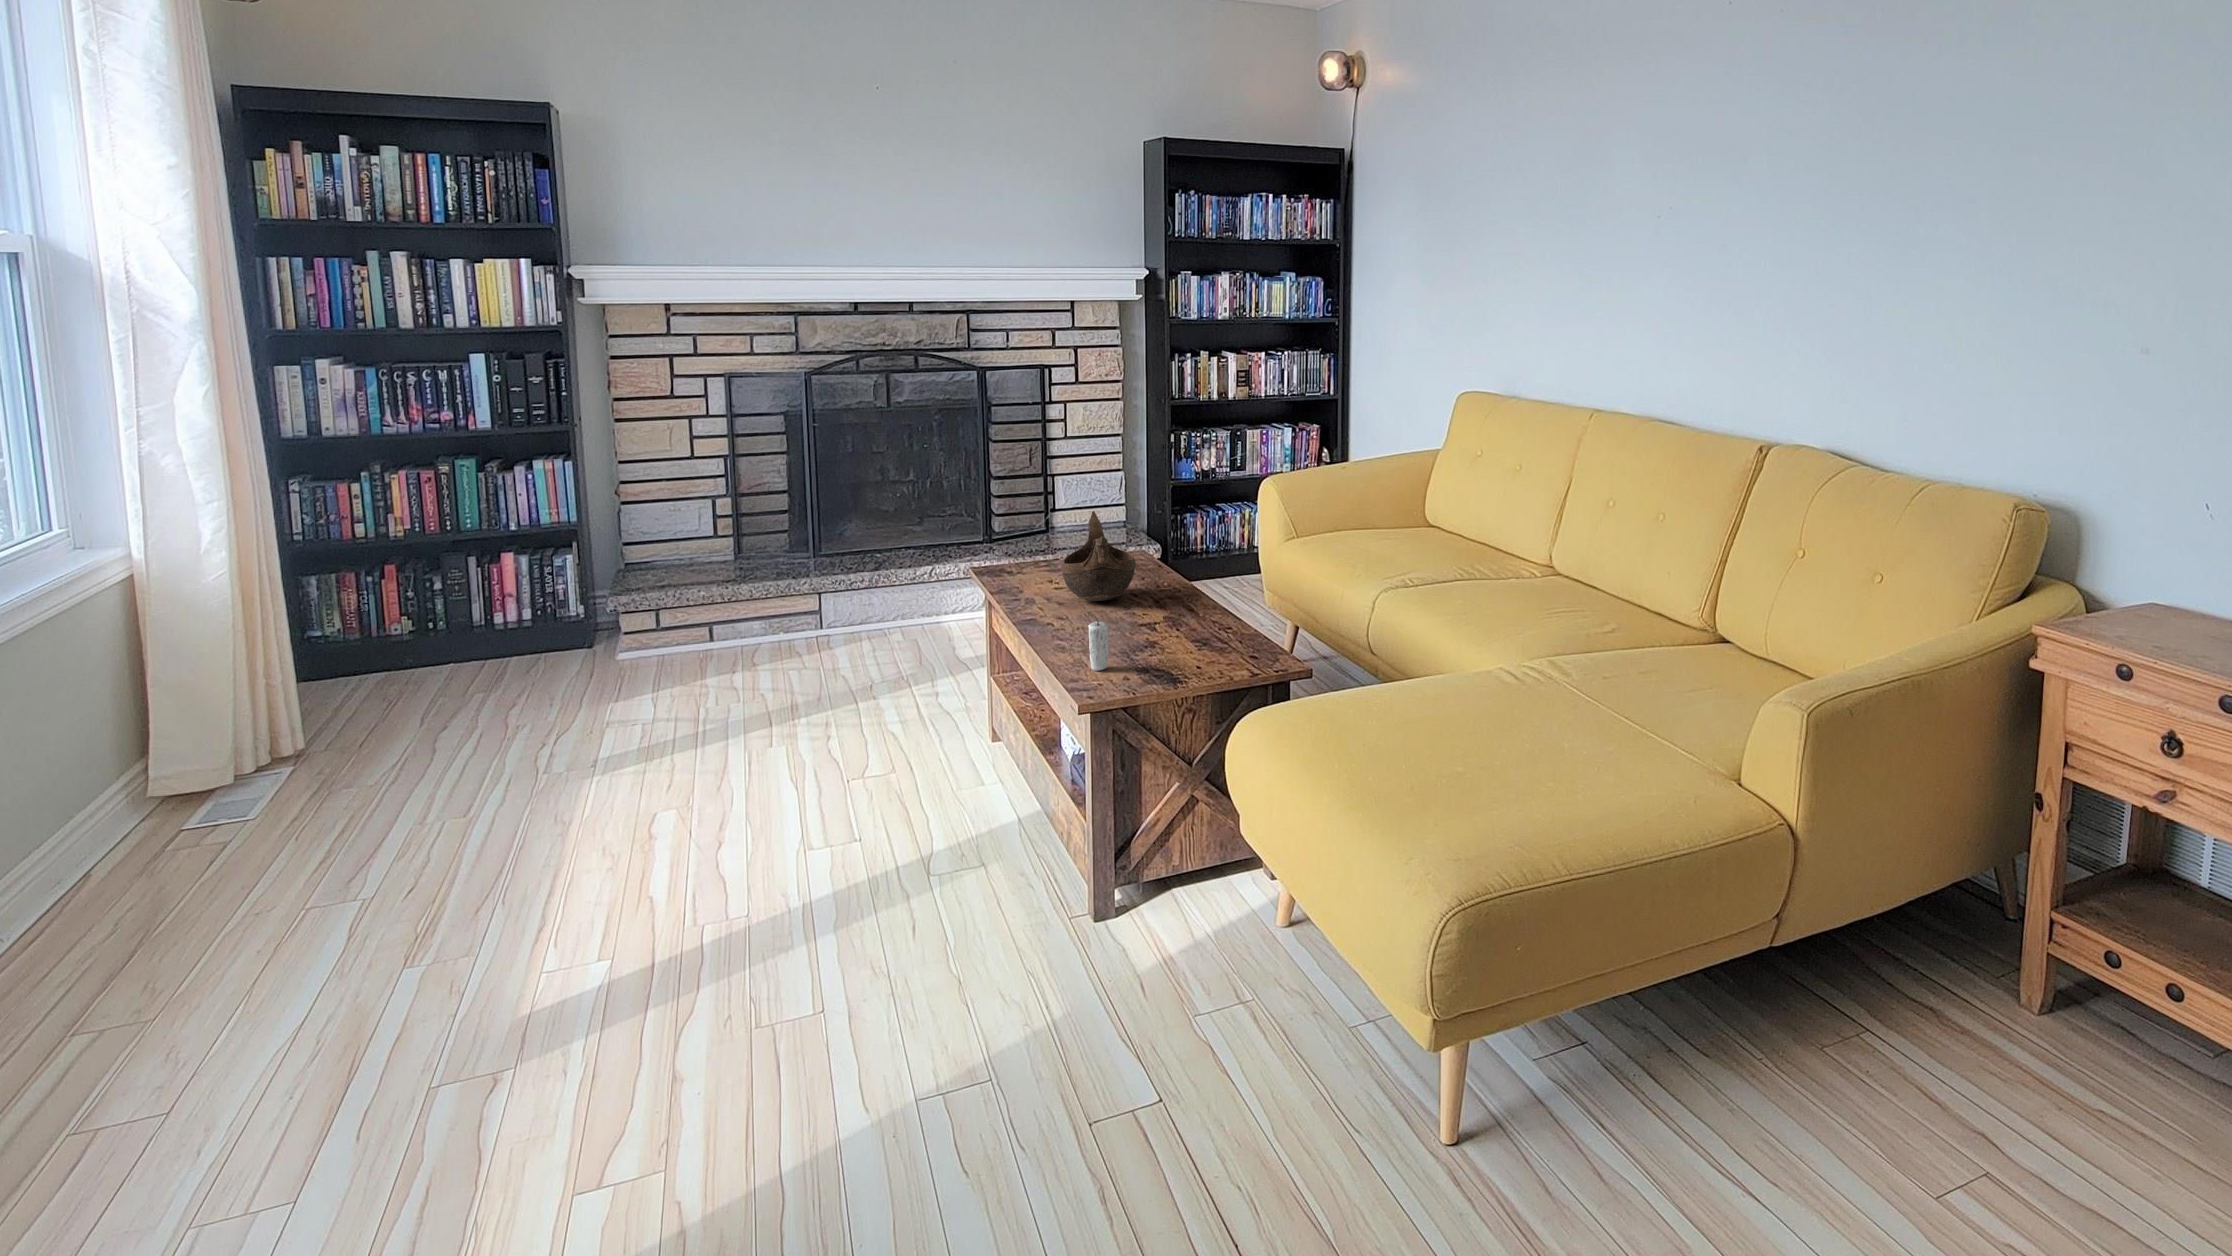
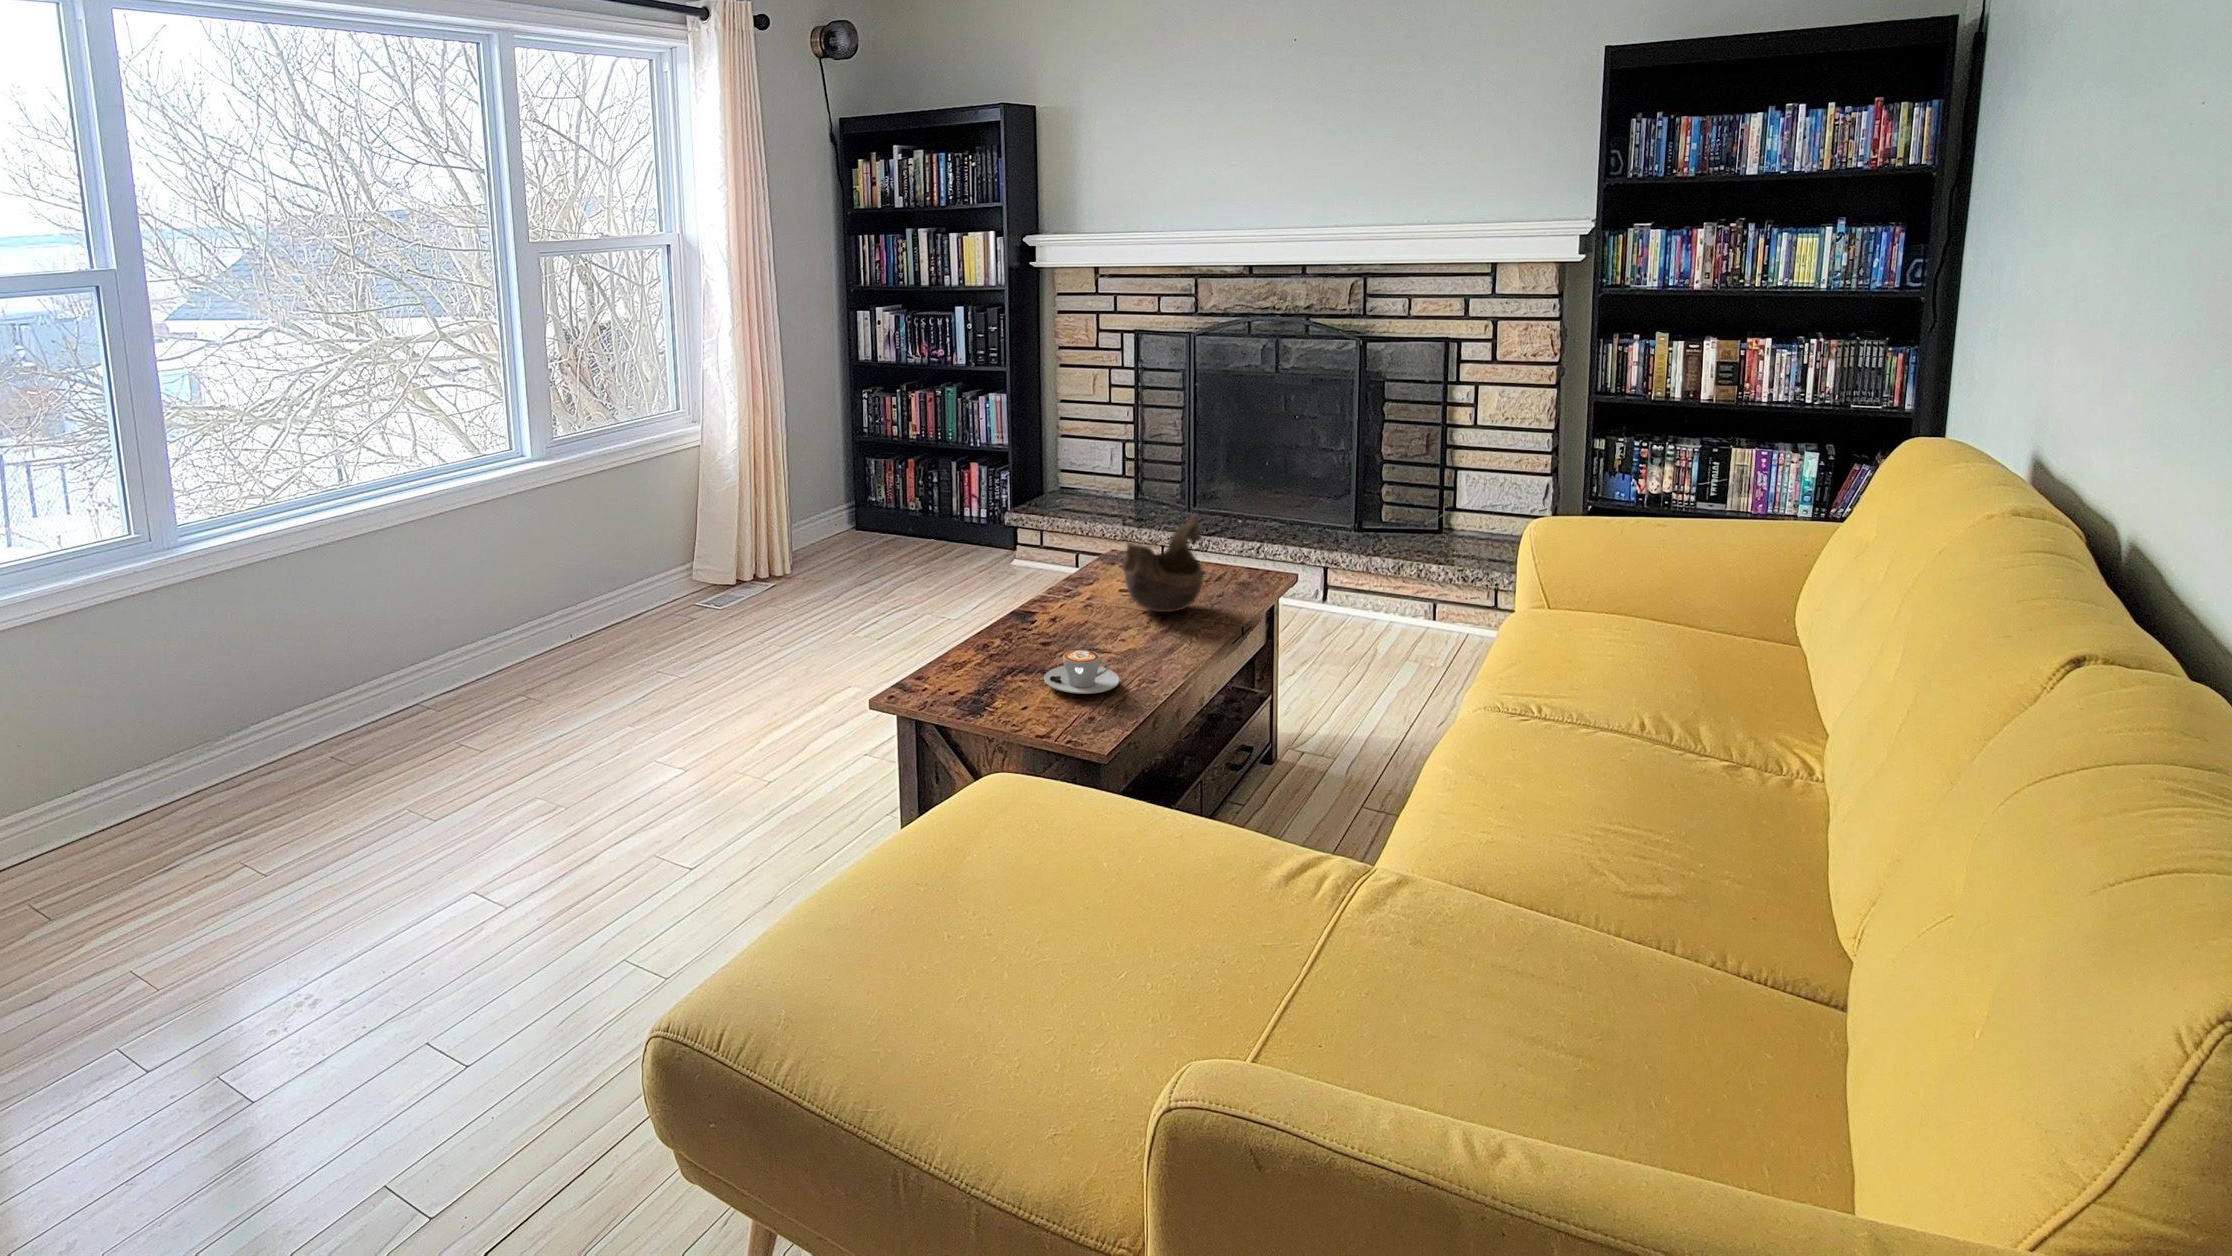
candle: present [1088,620,1108,671] -> none [991,617,1013,673]
coffee cup: none [1143,623,1212,661] -> present [1044,650,1119,694]

